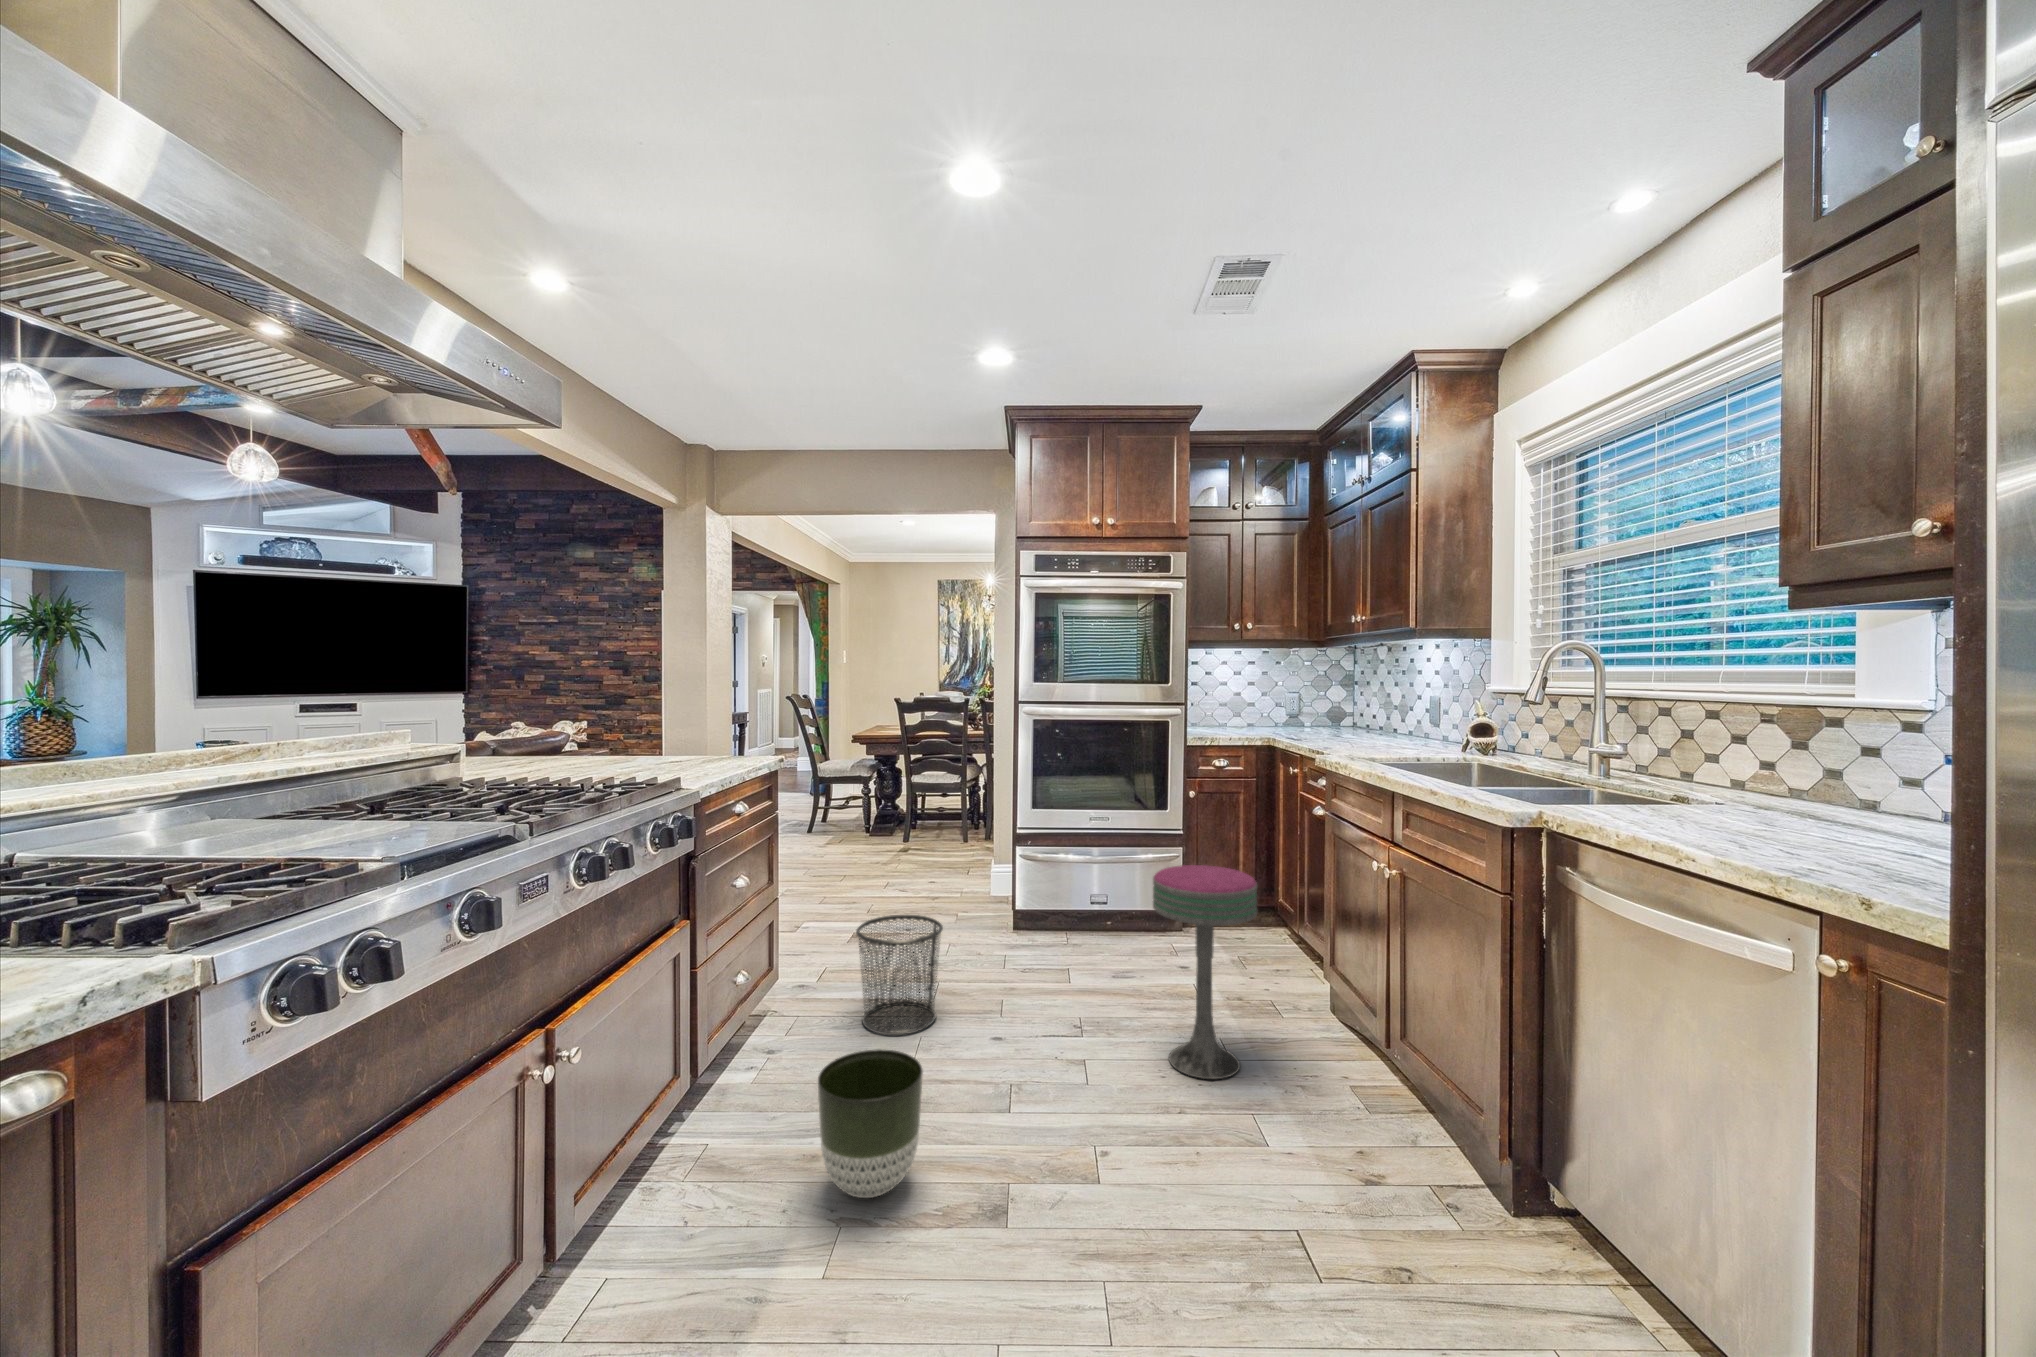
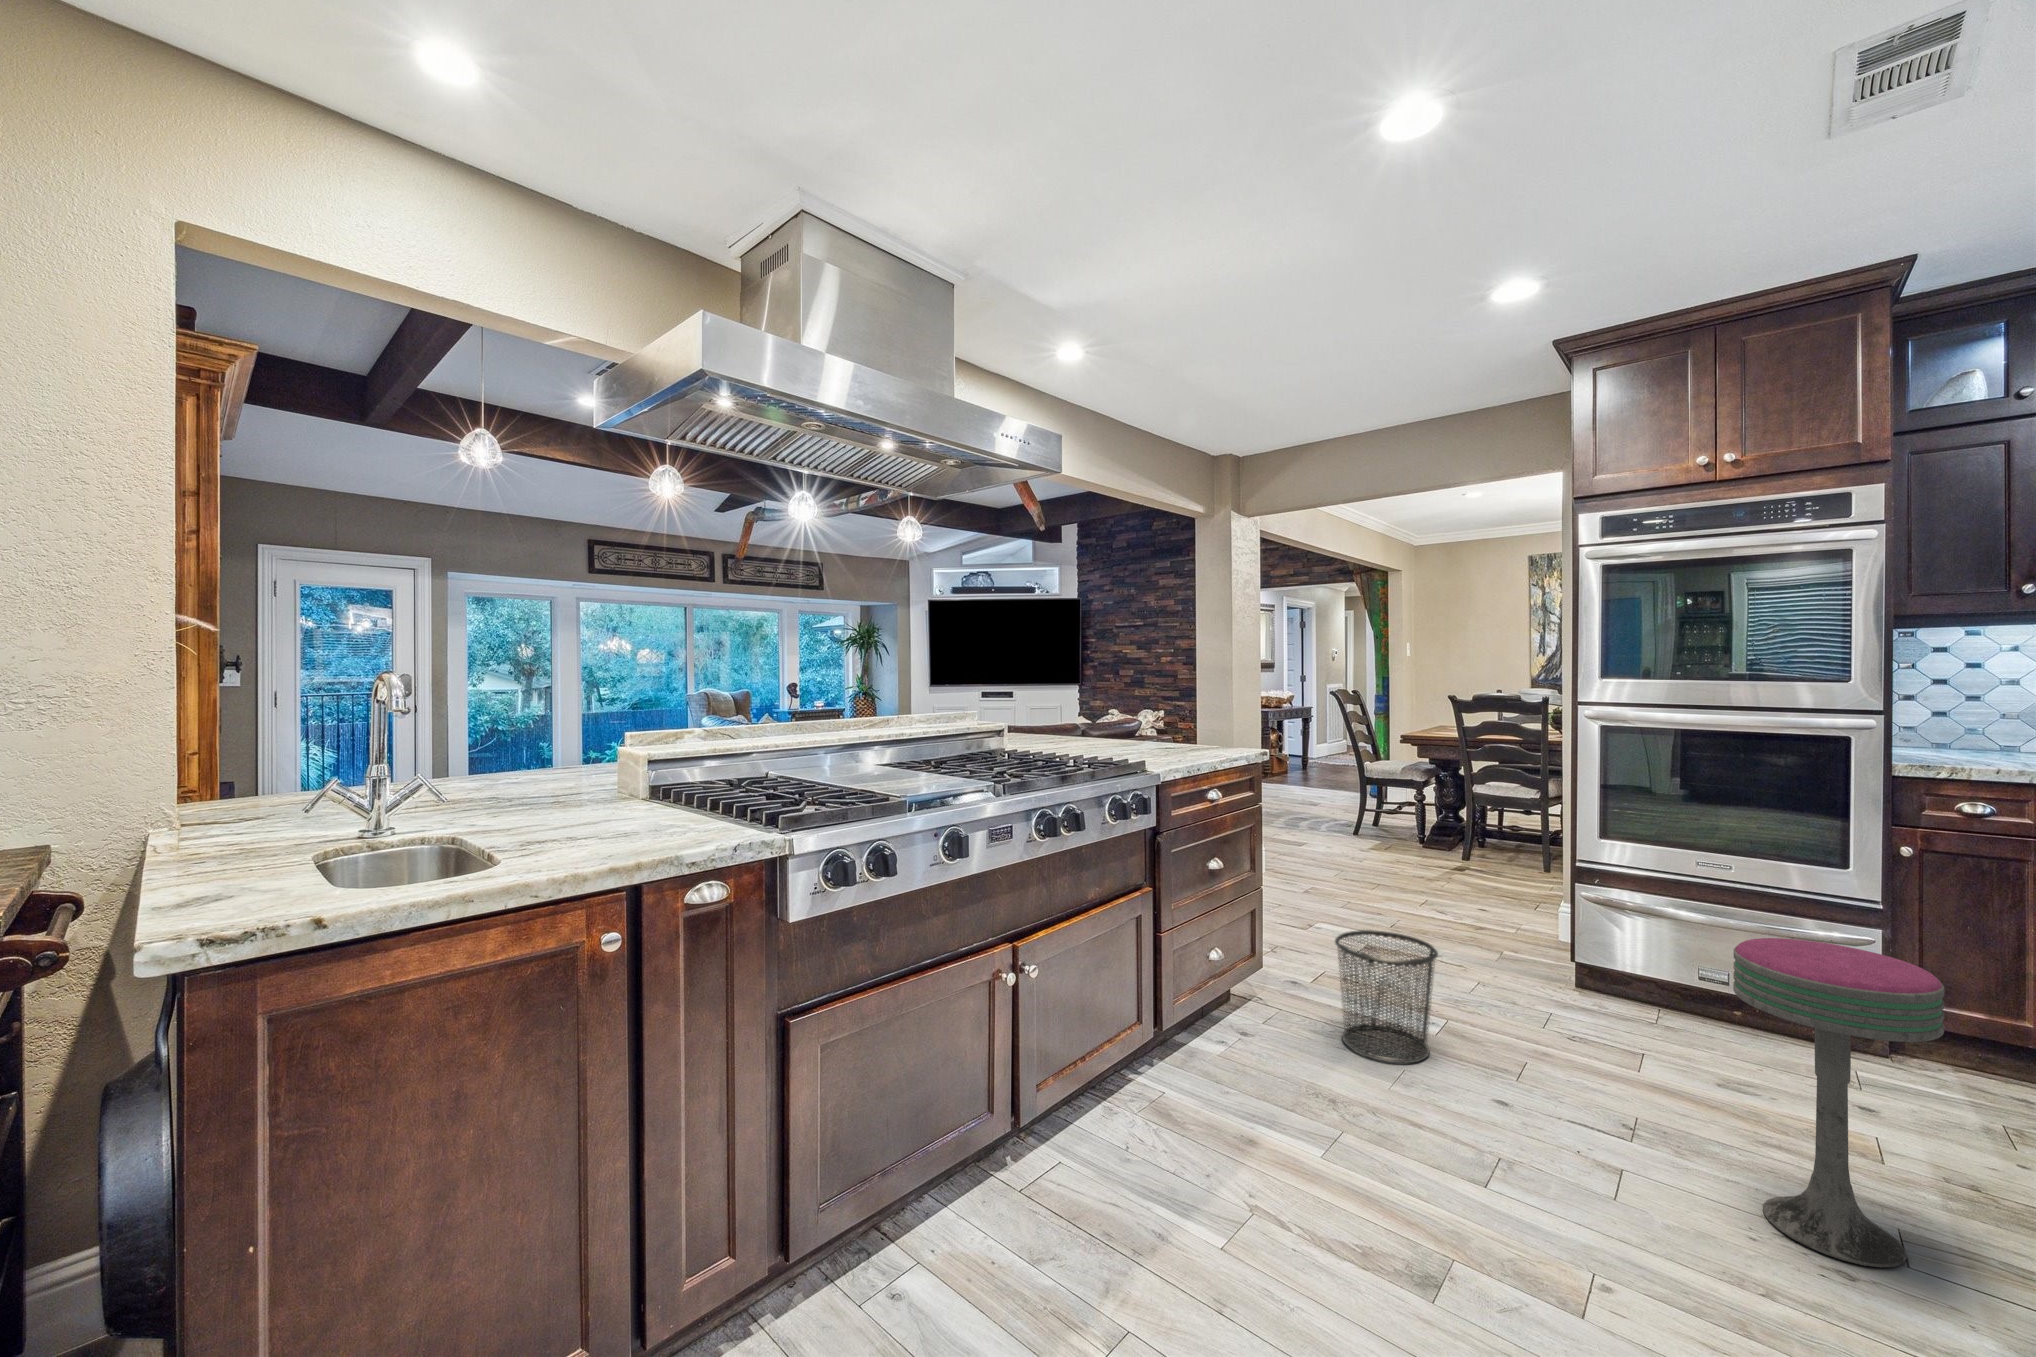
planter: present [818,1049,923,1198] -> none [1241,1050,1352,1199]

